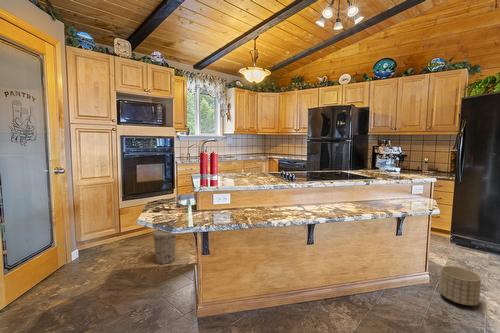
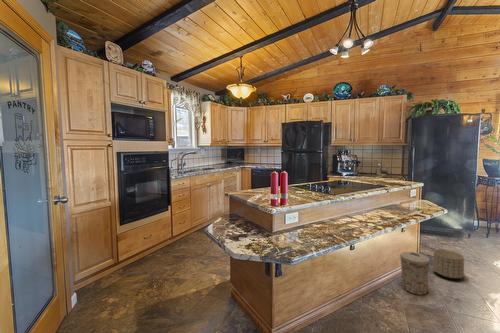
trash can: present [153,230,176,264] -> present [400,252,430,295]

